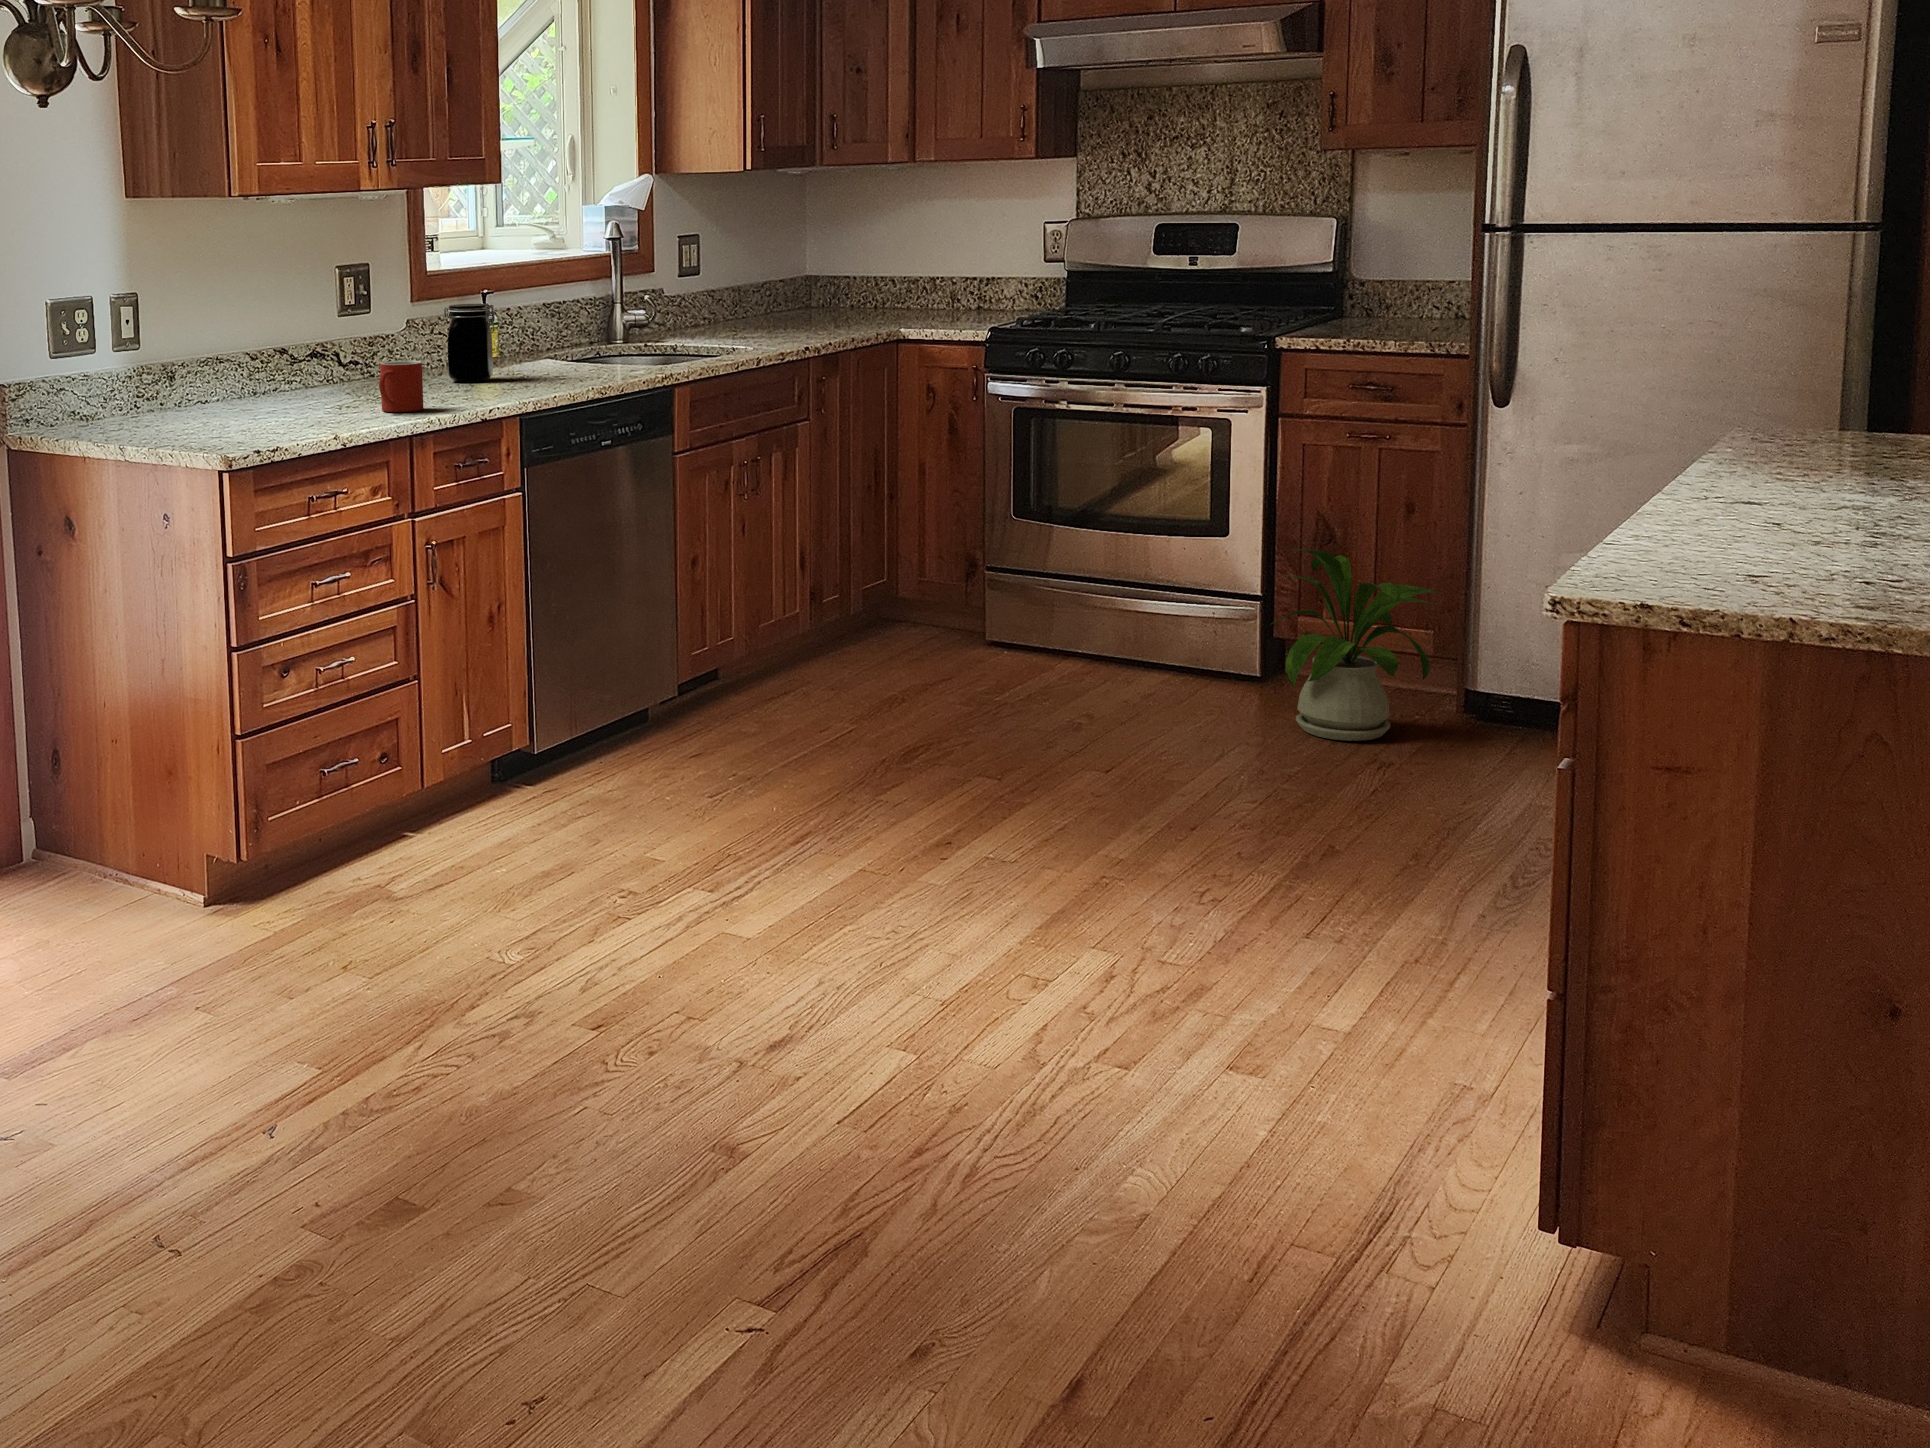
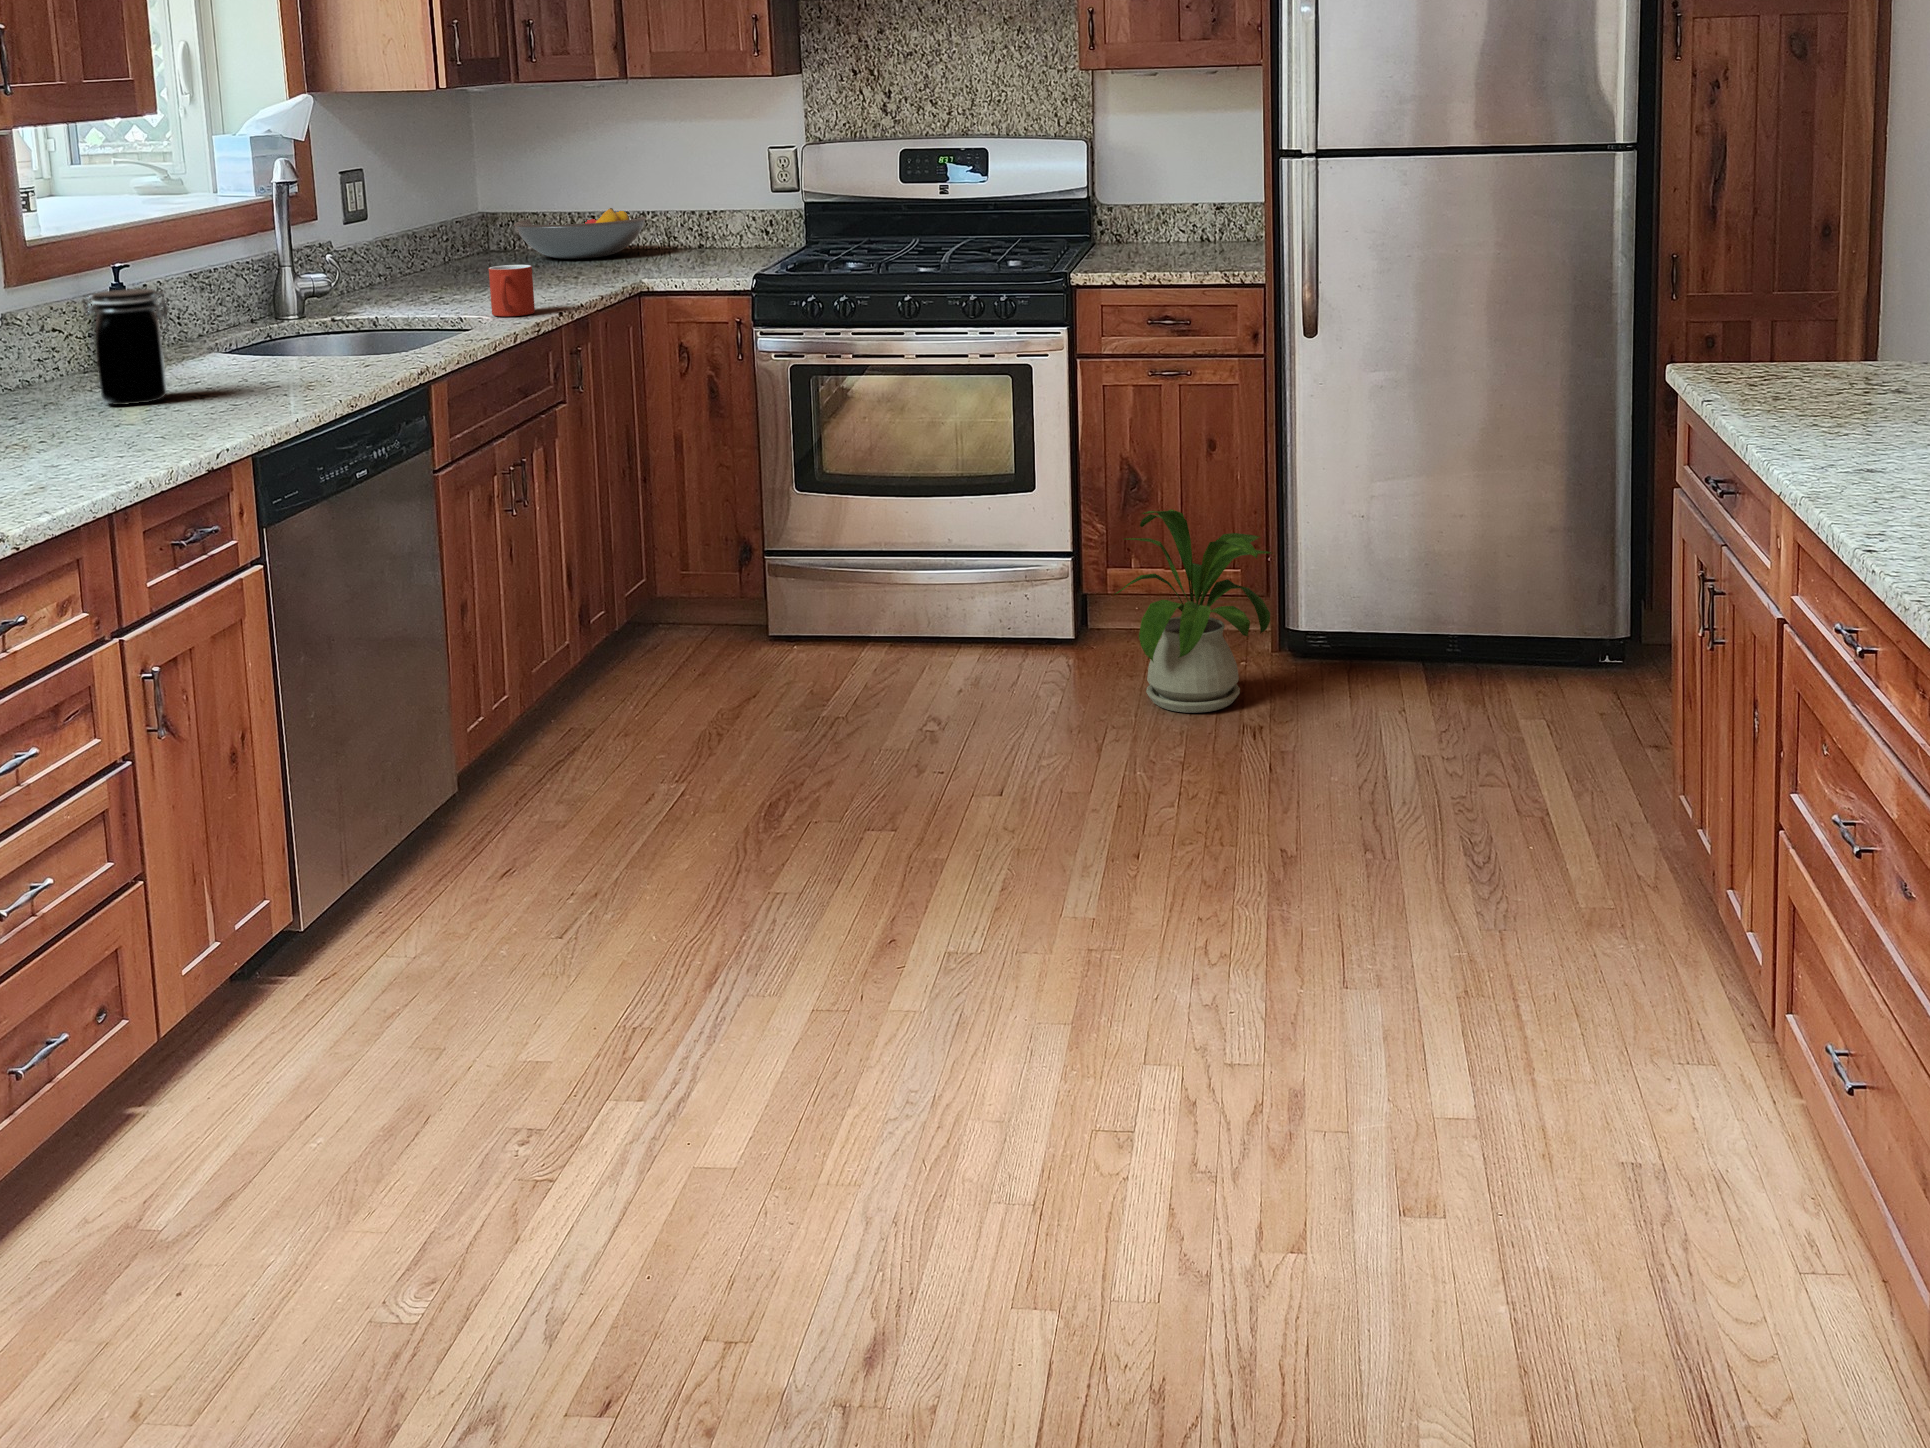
fruit bowl: none [827,271,939,313] -> present [514,208,646,259]
mug: present [379,361,423,412] -> present [489,265,535,316]

